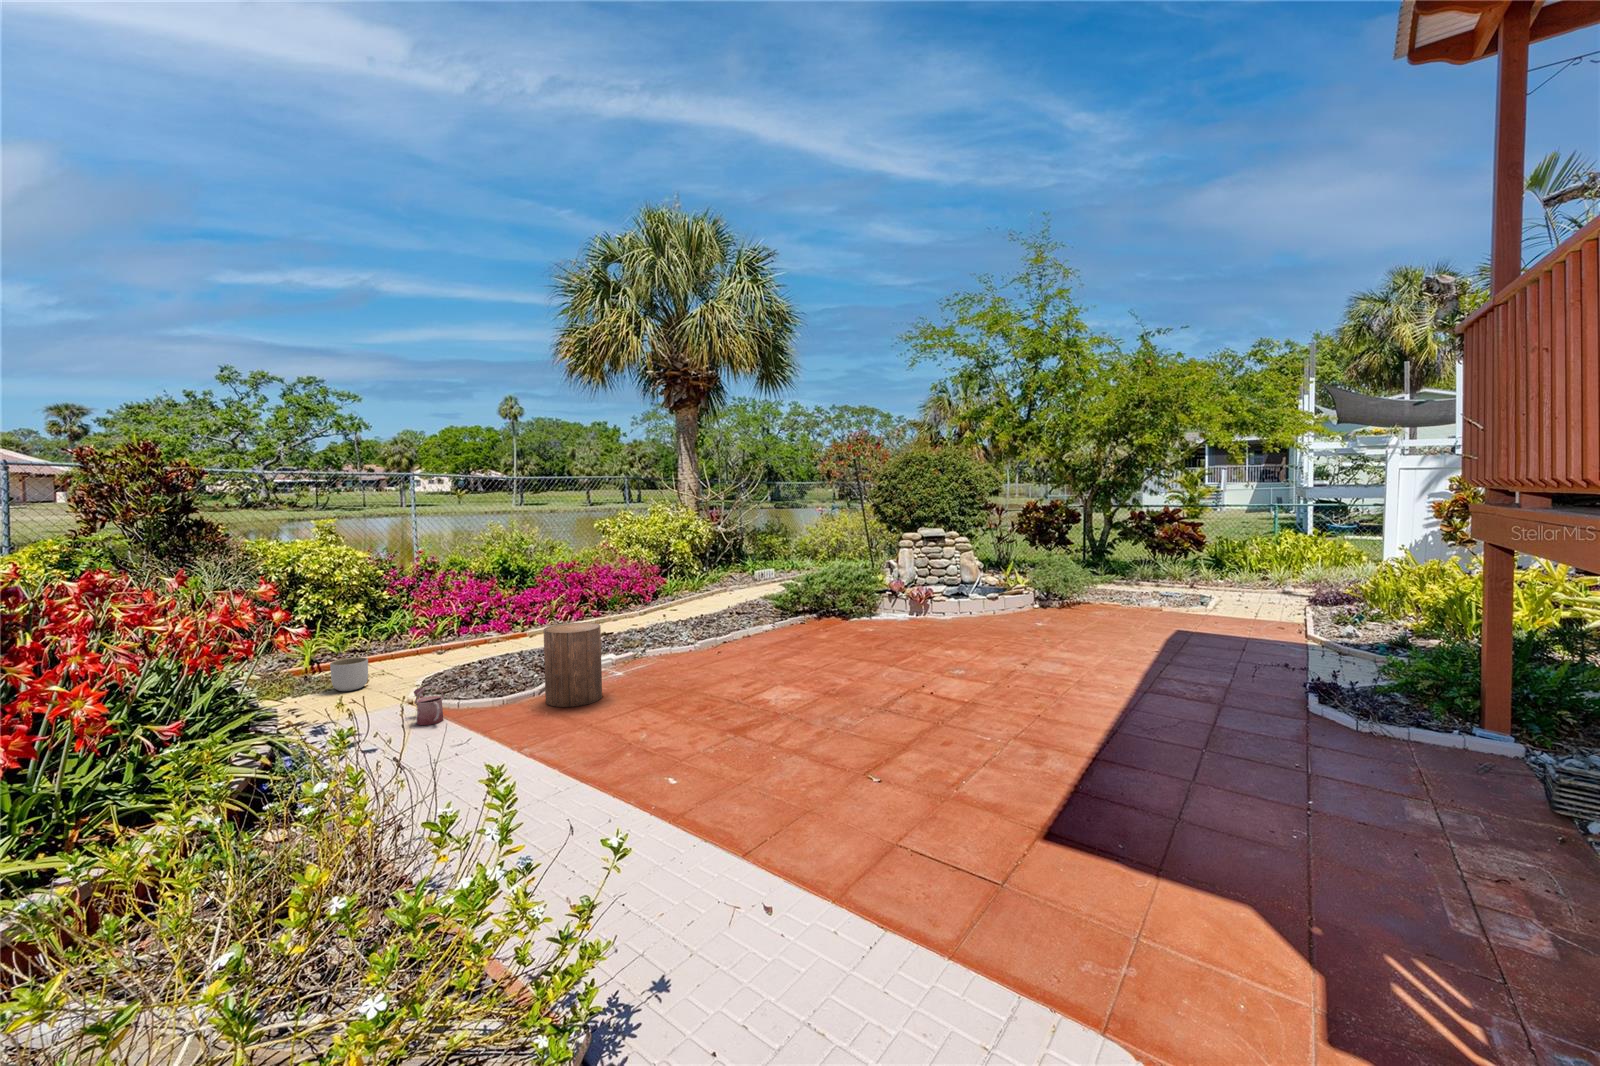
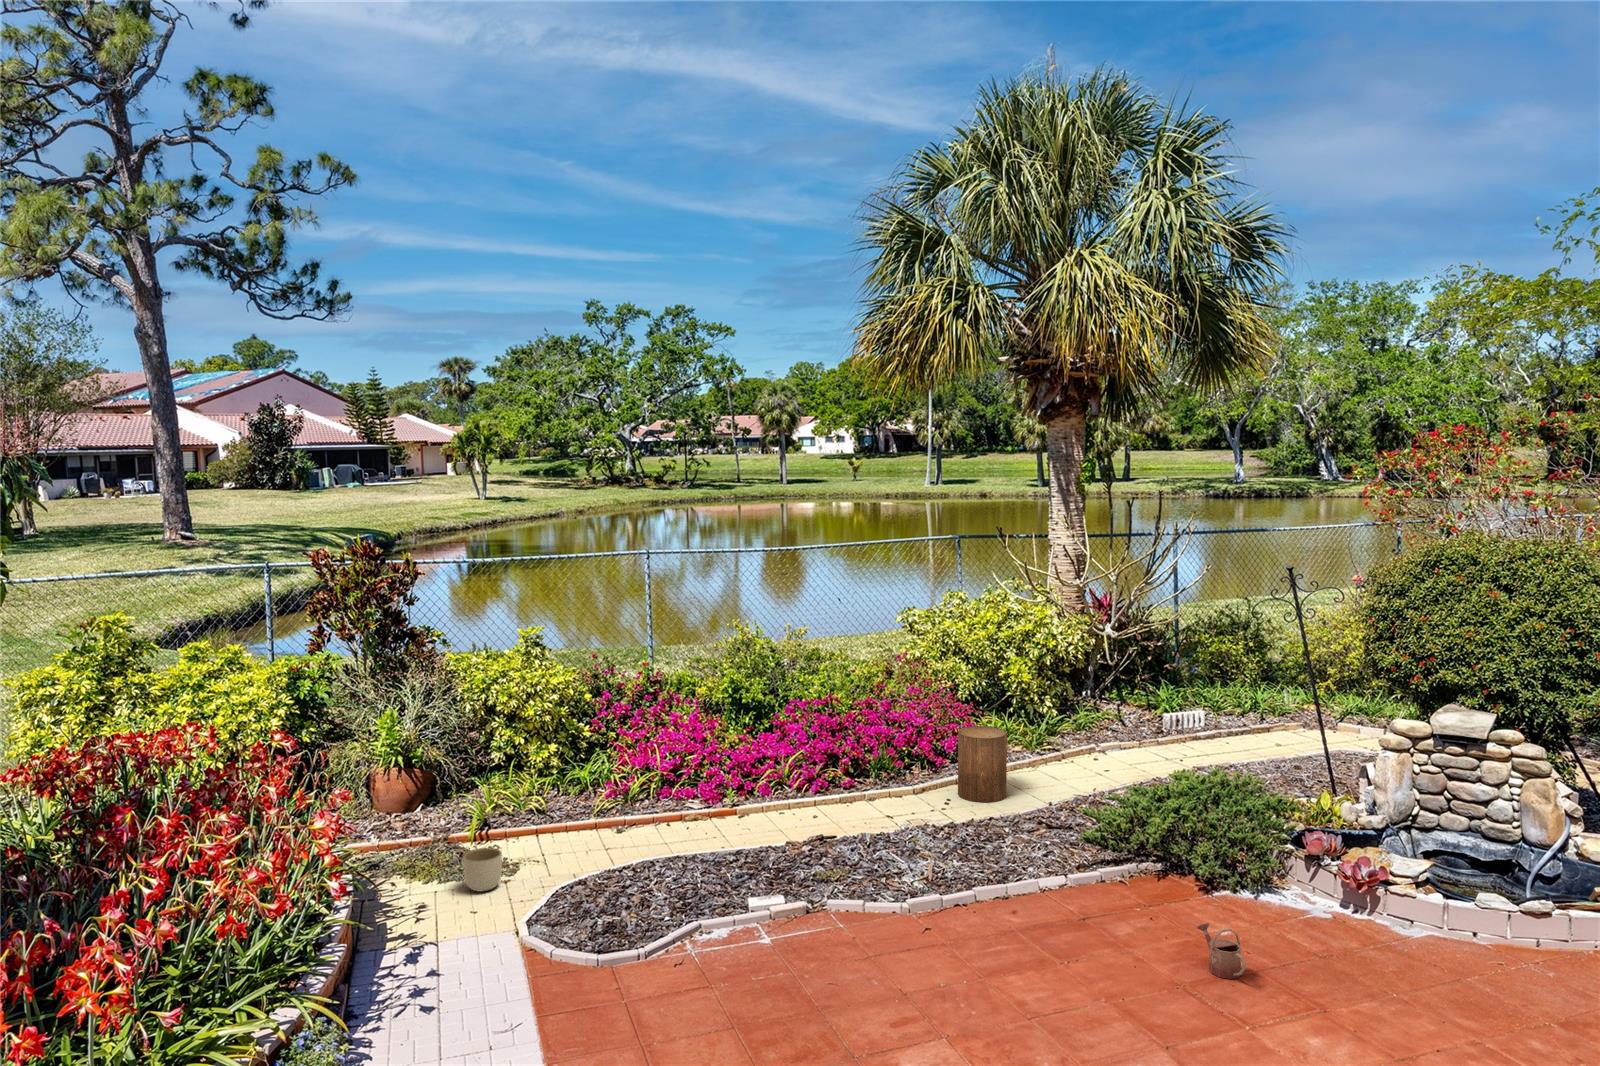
stool: present [544,623,602,707] -> present [958,726,1007,802]
watering can: present [414,686,444,725] -> present [1197,923,1246,979]

